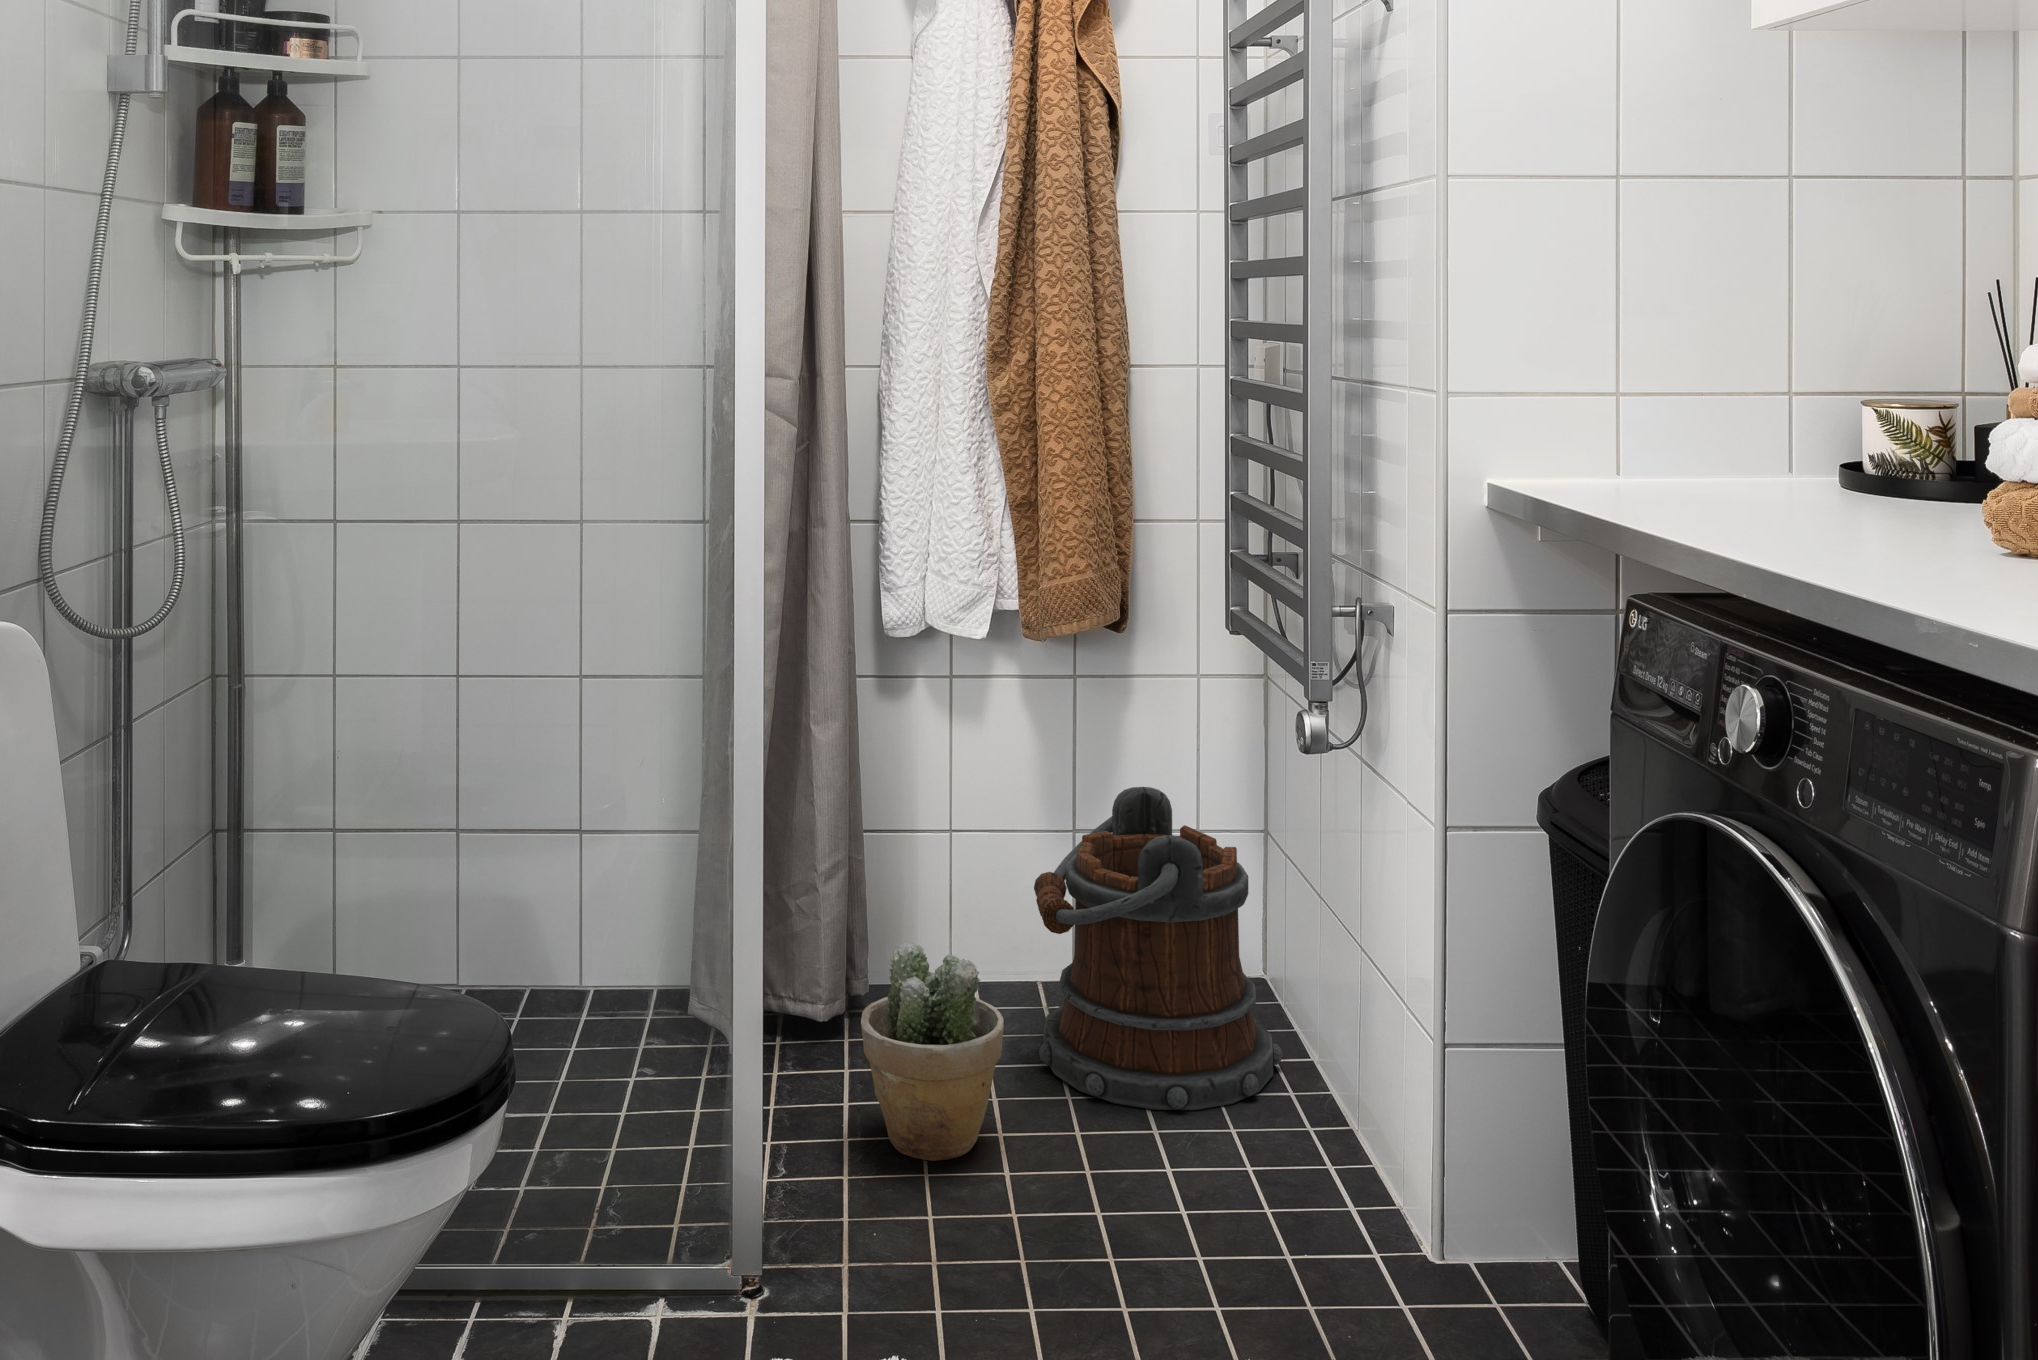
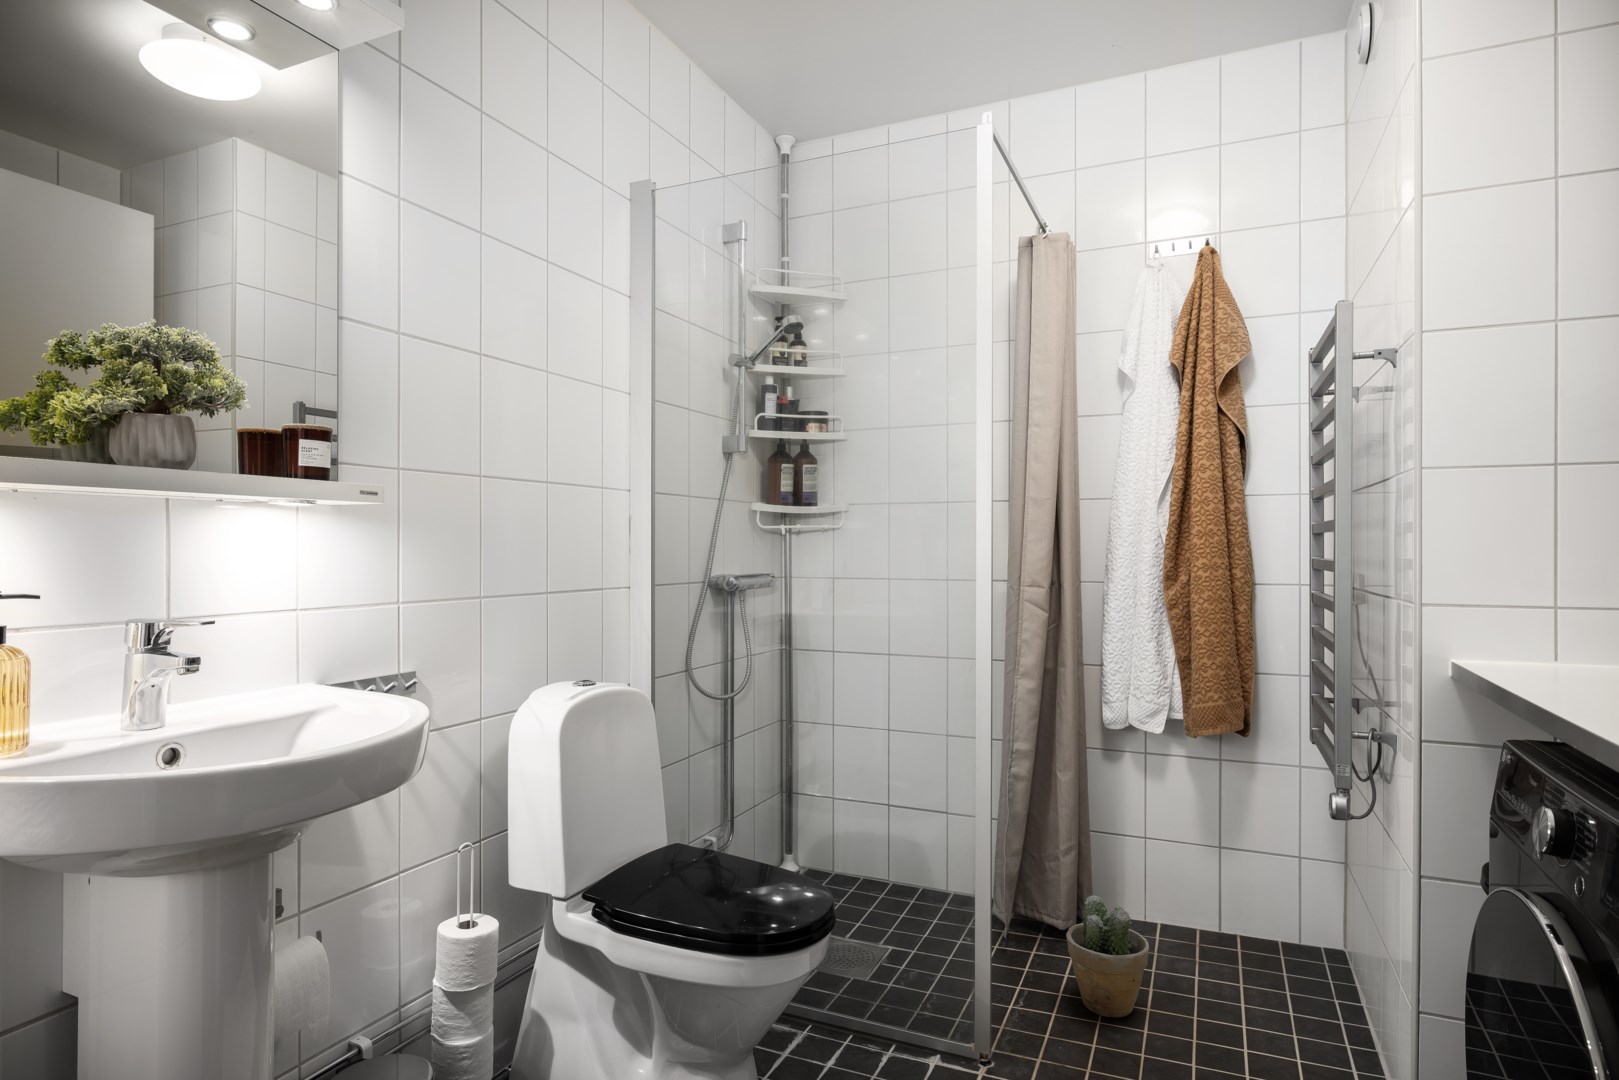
bucket: present [1034,787,1282,1110] -> none [1183,828,1342,1023]

